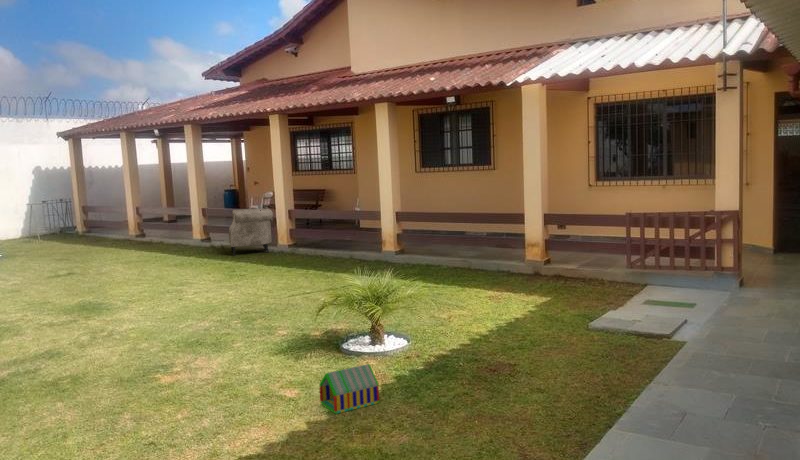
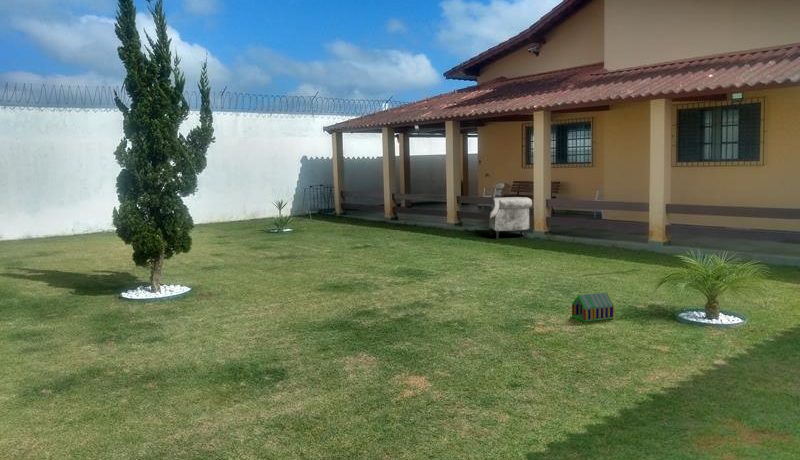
toy house: present [319,364,379,414] -> present [572,293,614,322]

